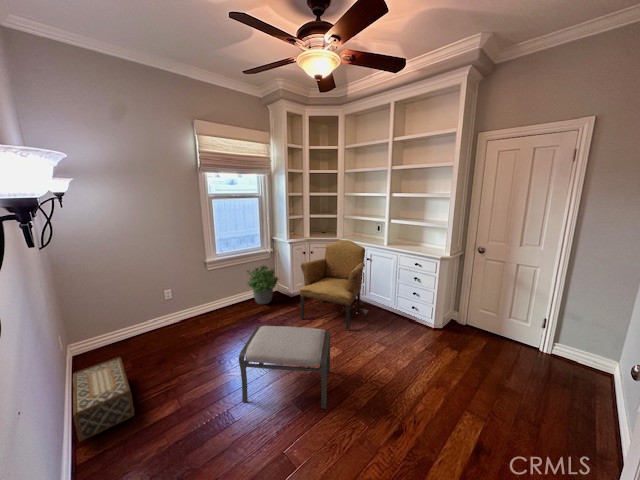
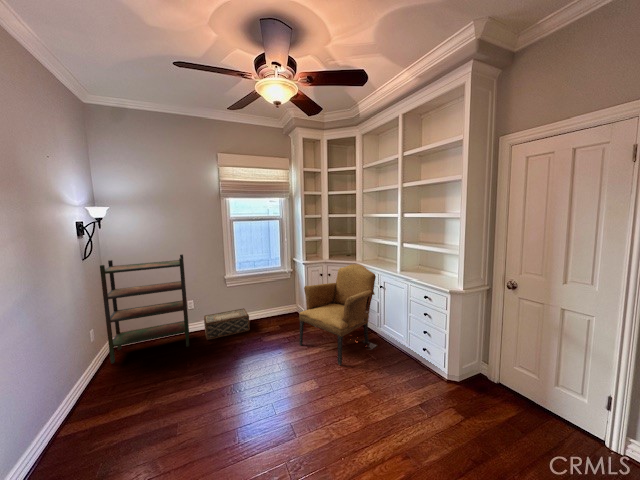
bookshelf: none [68,237,182,371] -> present [100,254,189,364]
potted plant: present [247,266,279,304] -> none [260,285,292,325]
ottoman: present [239,326,331,409] -> none [187,345,292,450]
woven basket: present [73,357,134,442] -> present [204,308,250,340]

